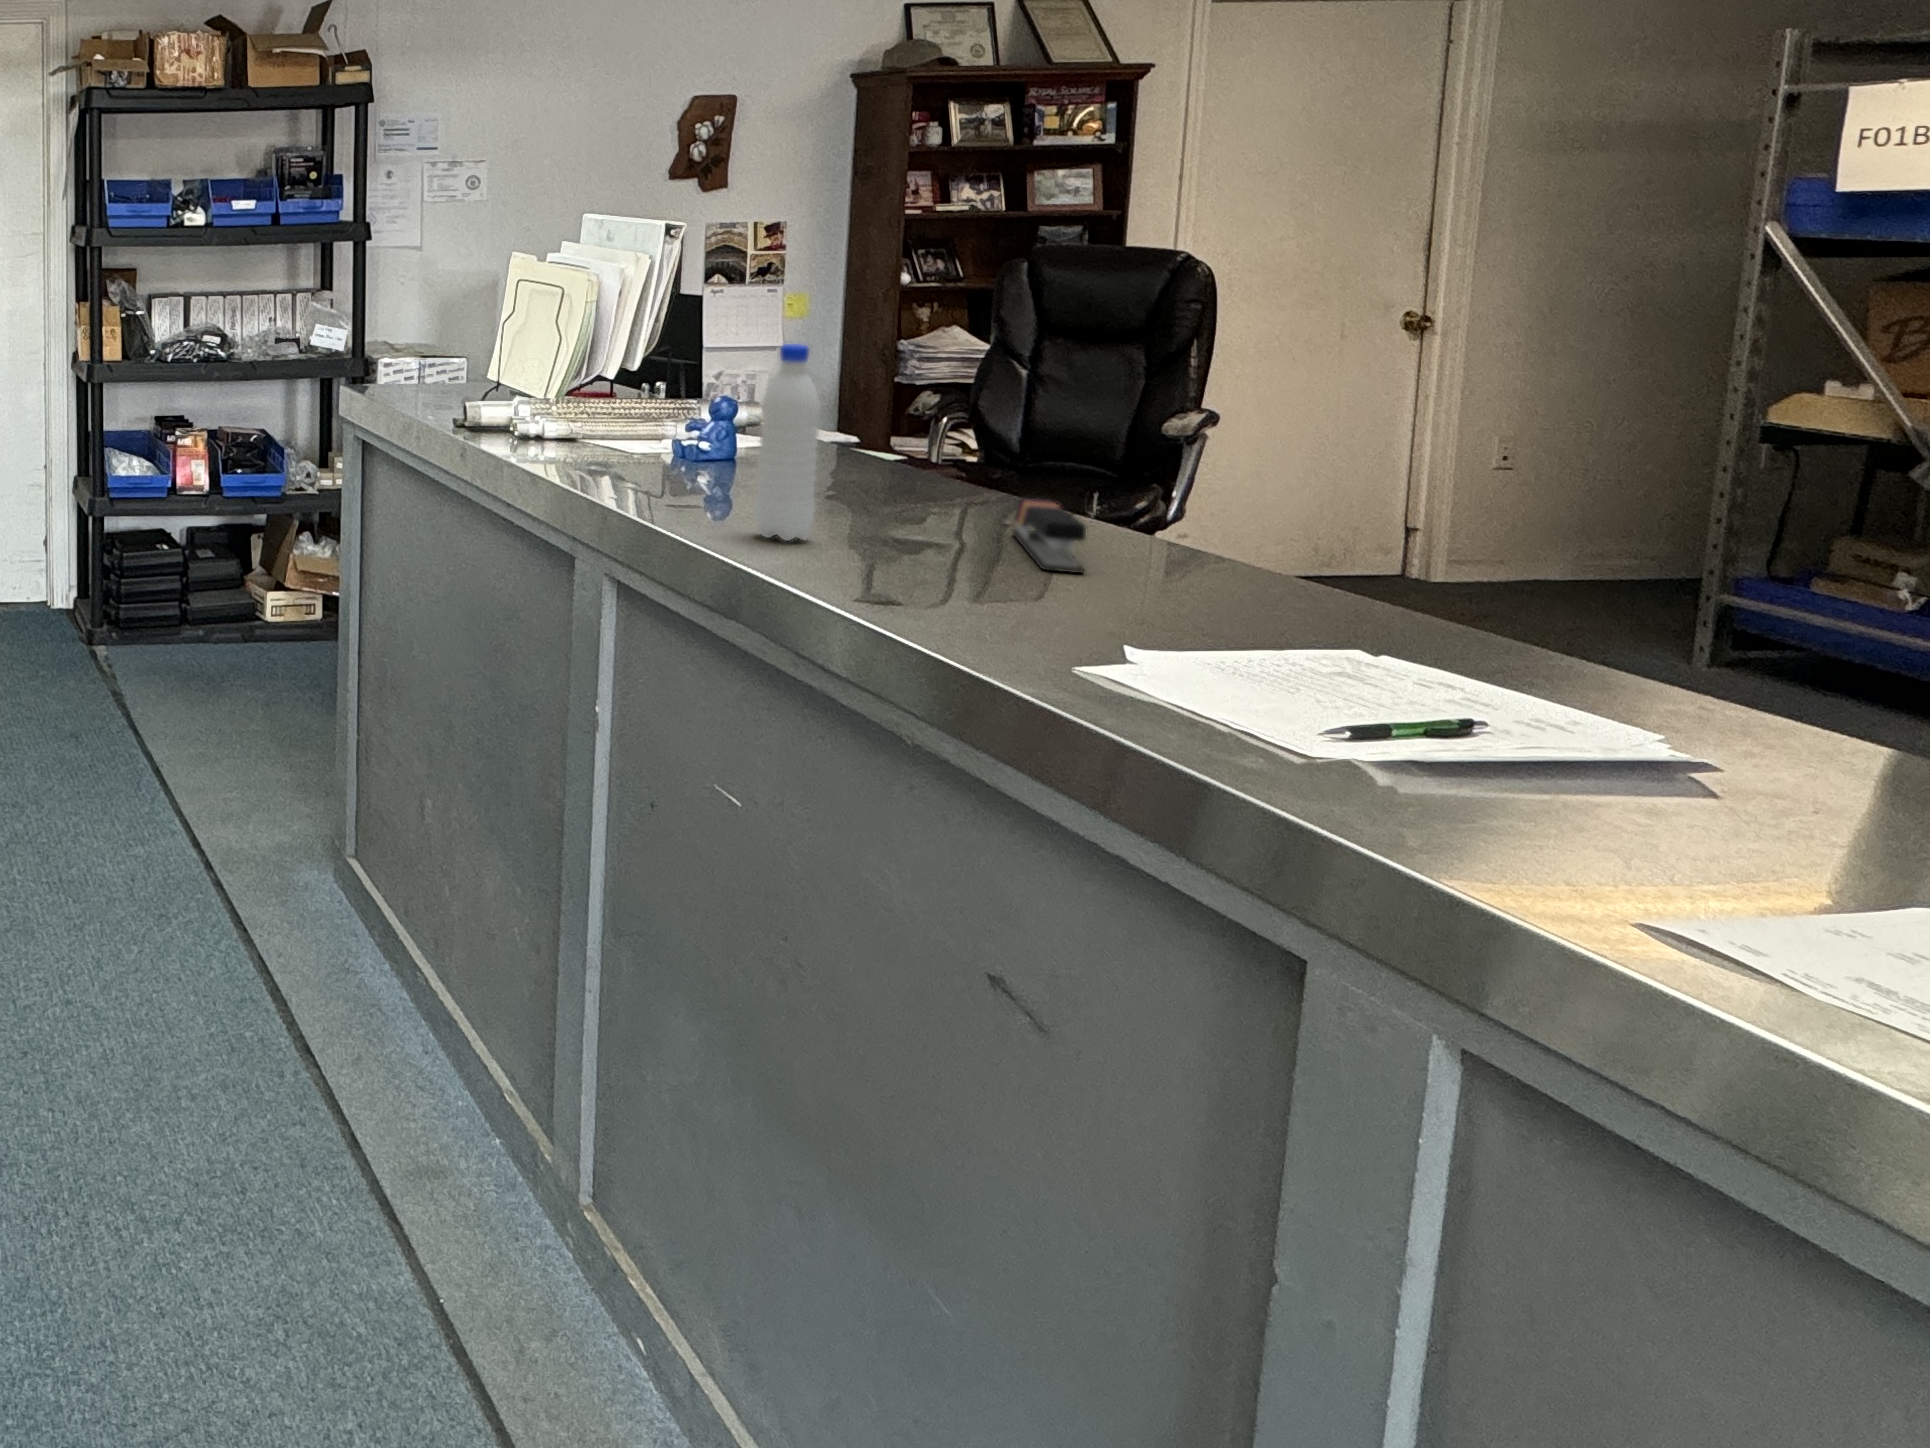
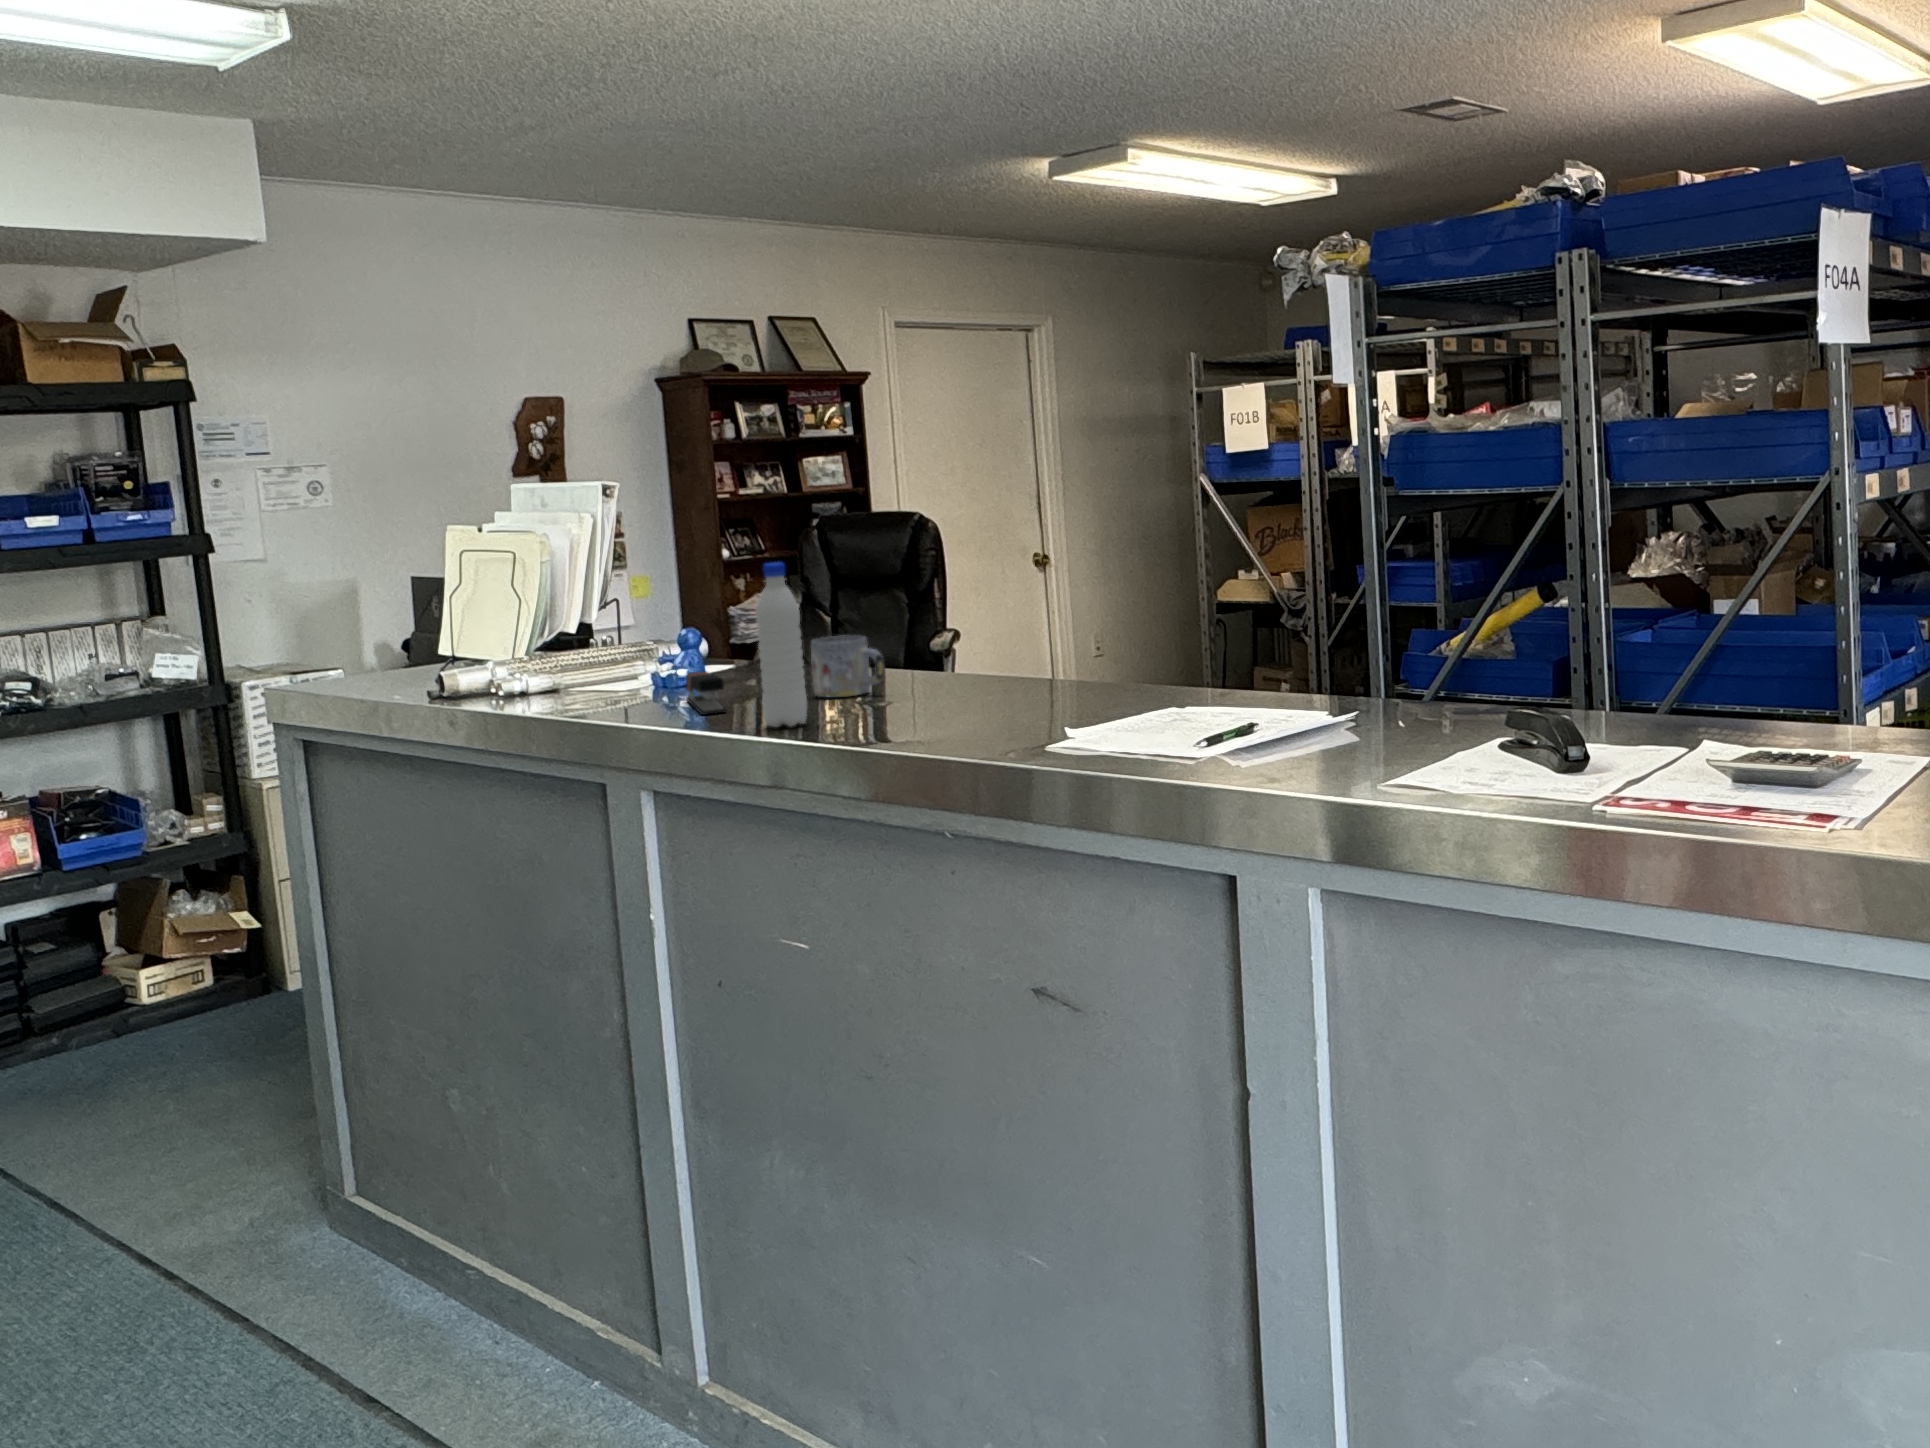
mug: none [856,431,957,511] -> present [811,635,885,697]
stapler: present [1013,498,1086,573] -> present [686,671,726,715]

